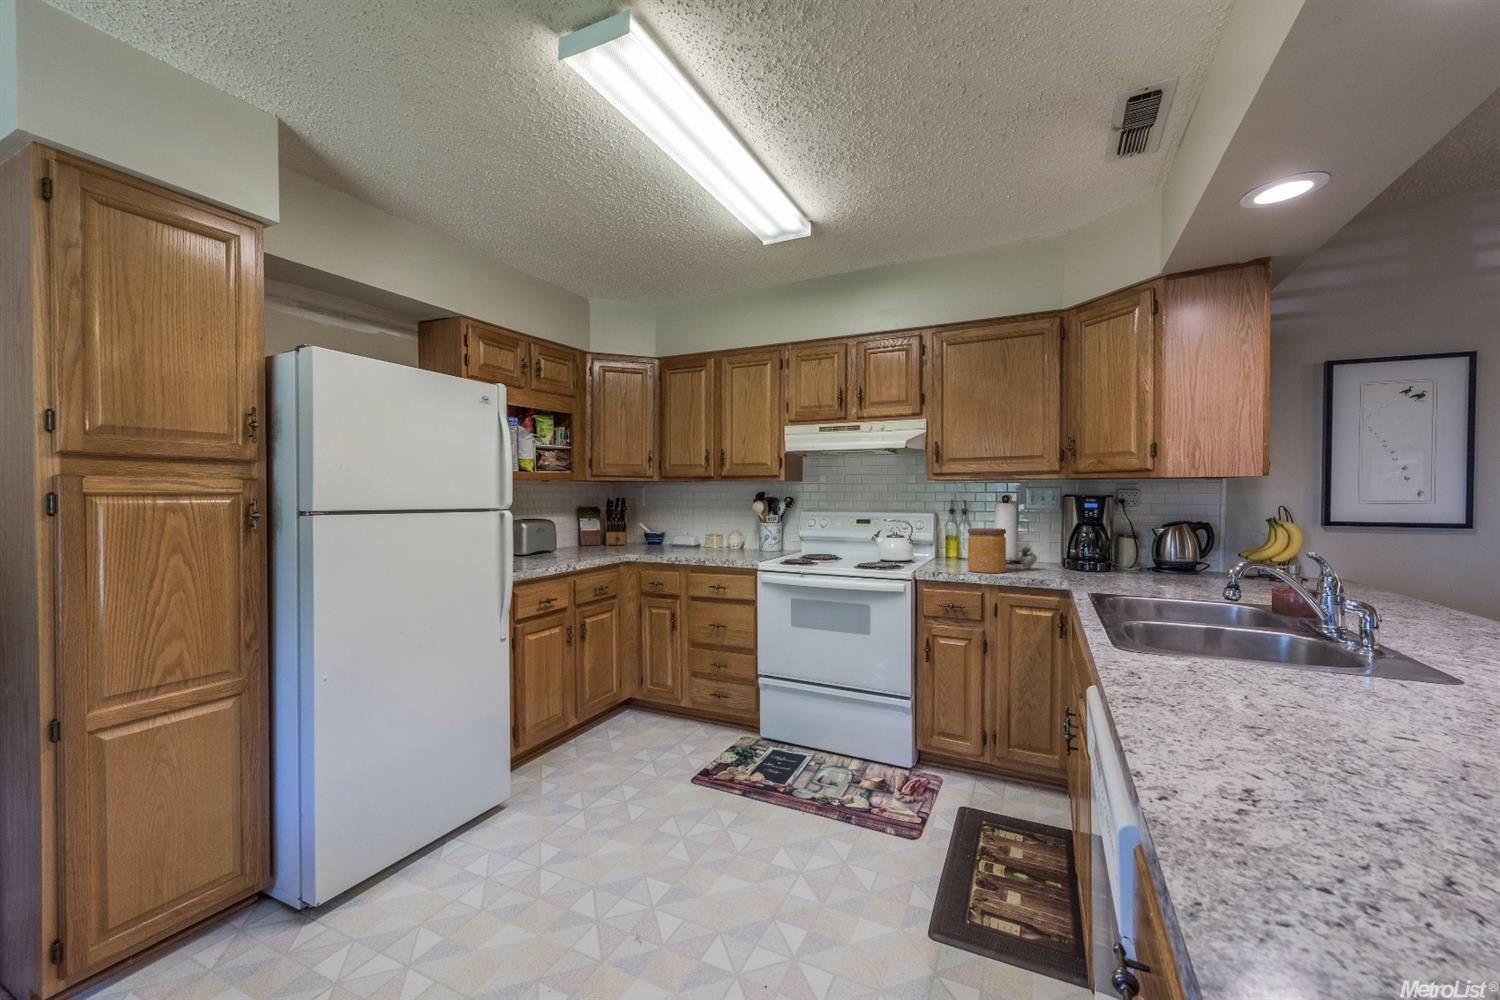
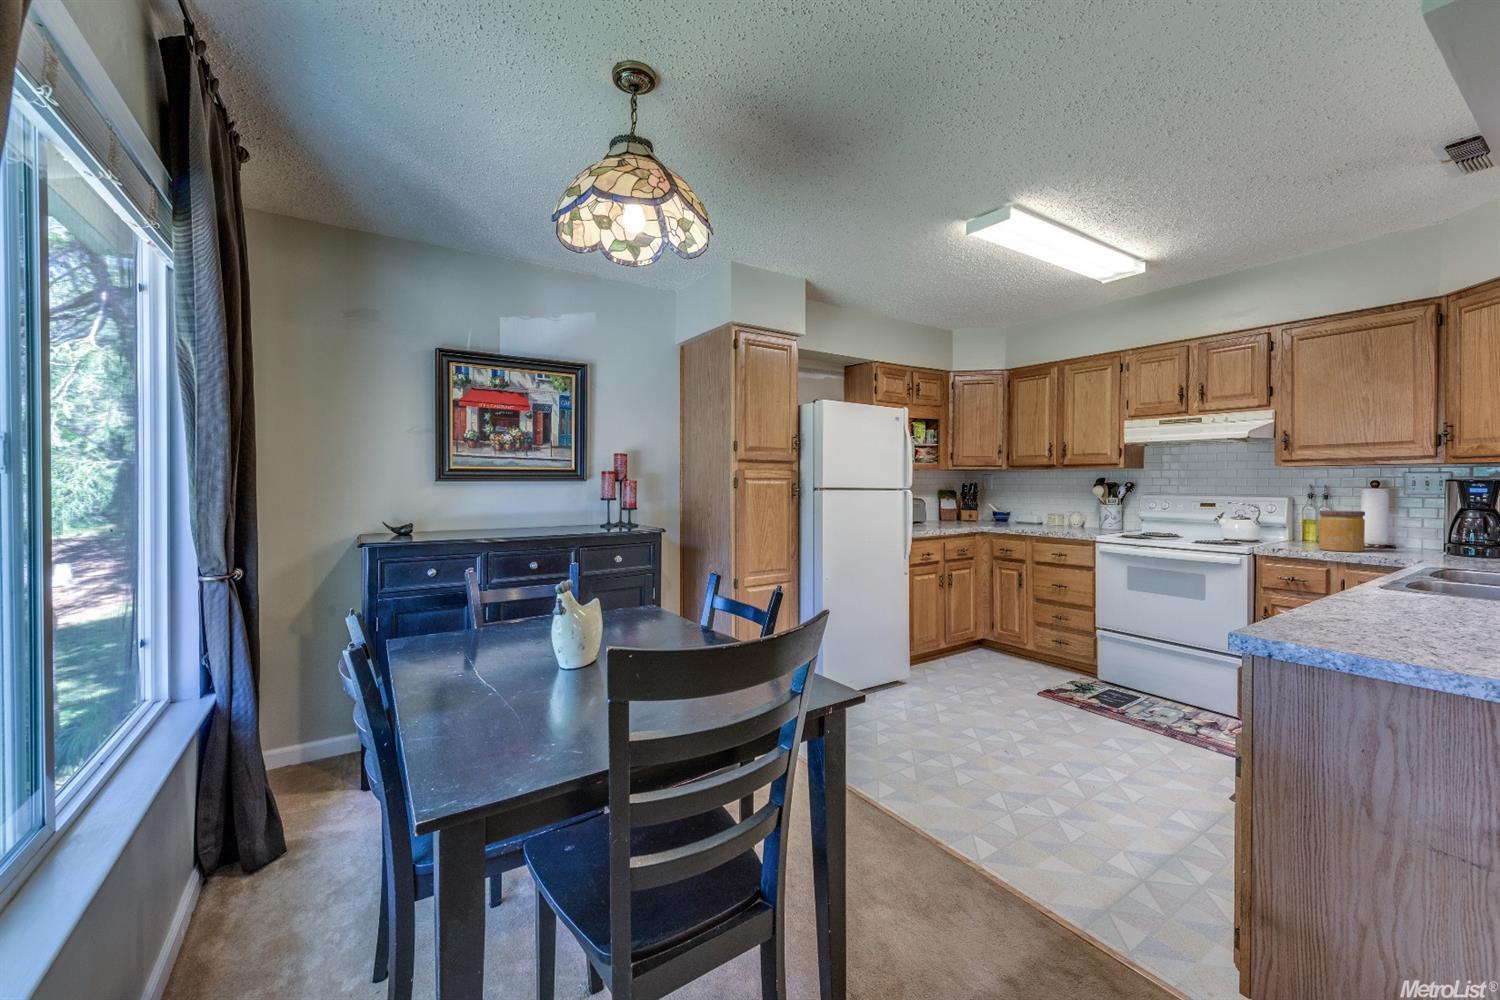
succulent plant: present [1019,546,1037,569] -> none [1384,526,1412,551]

